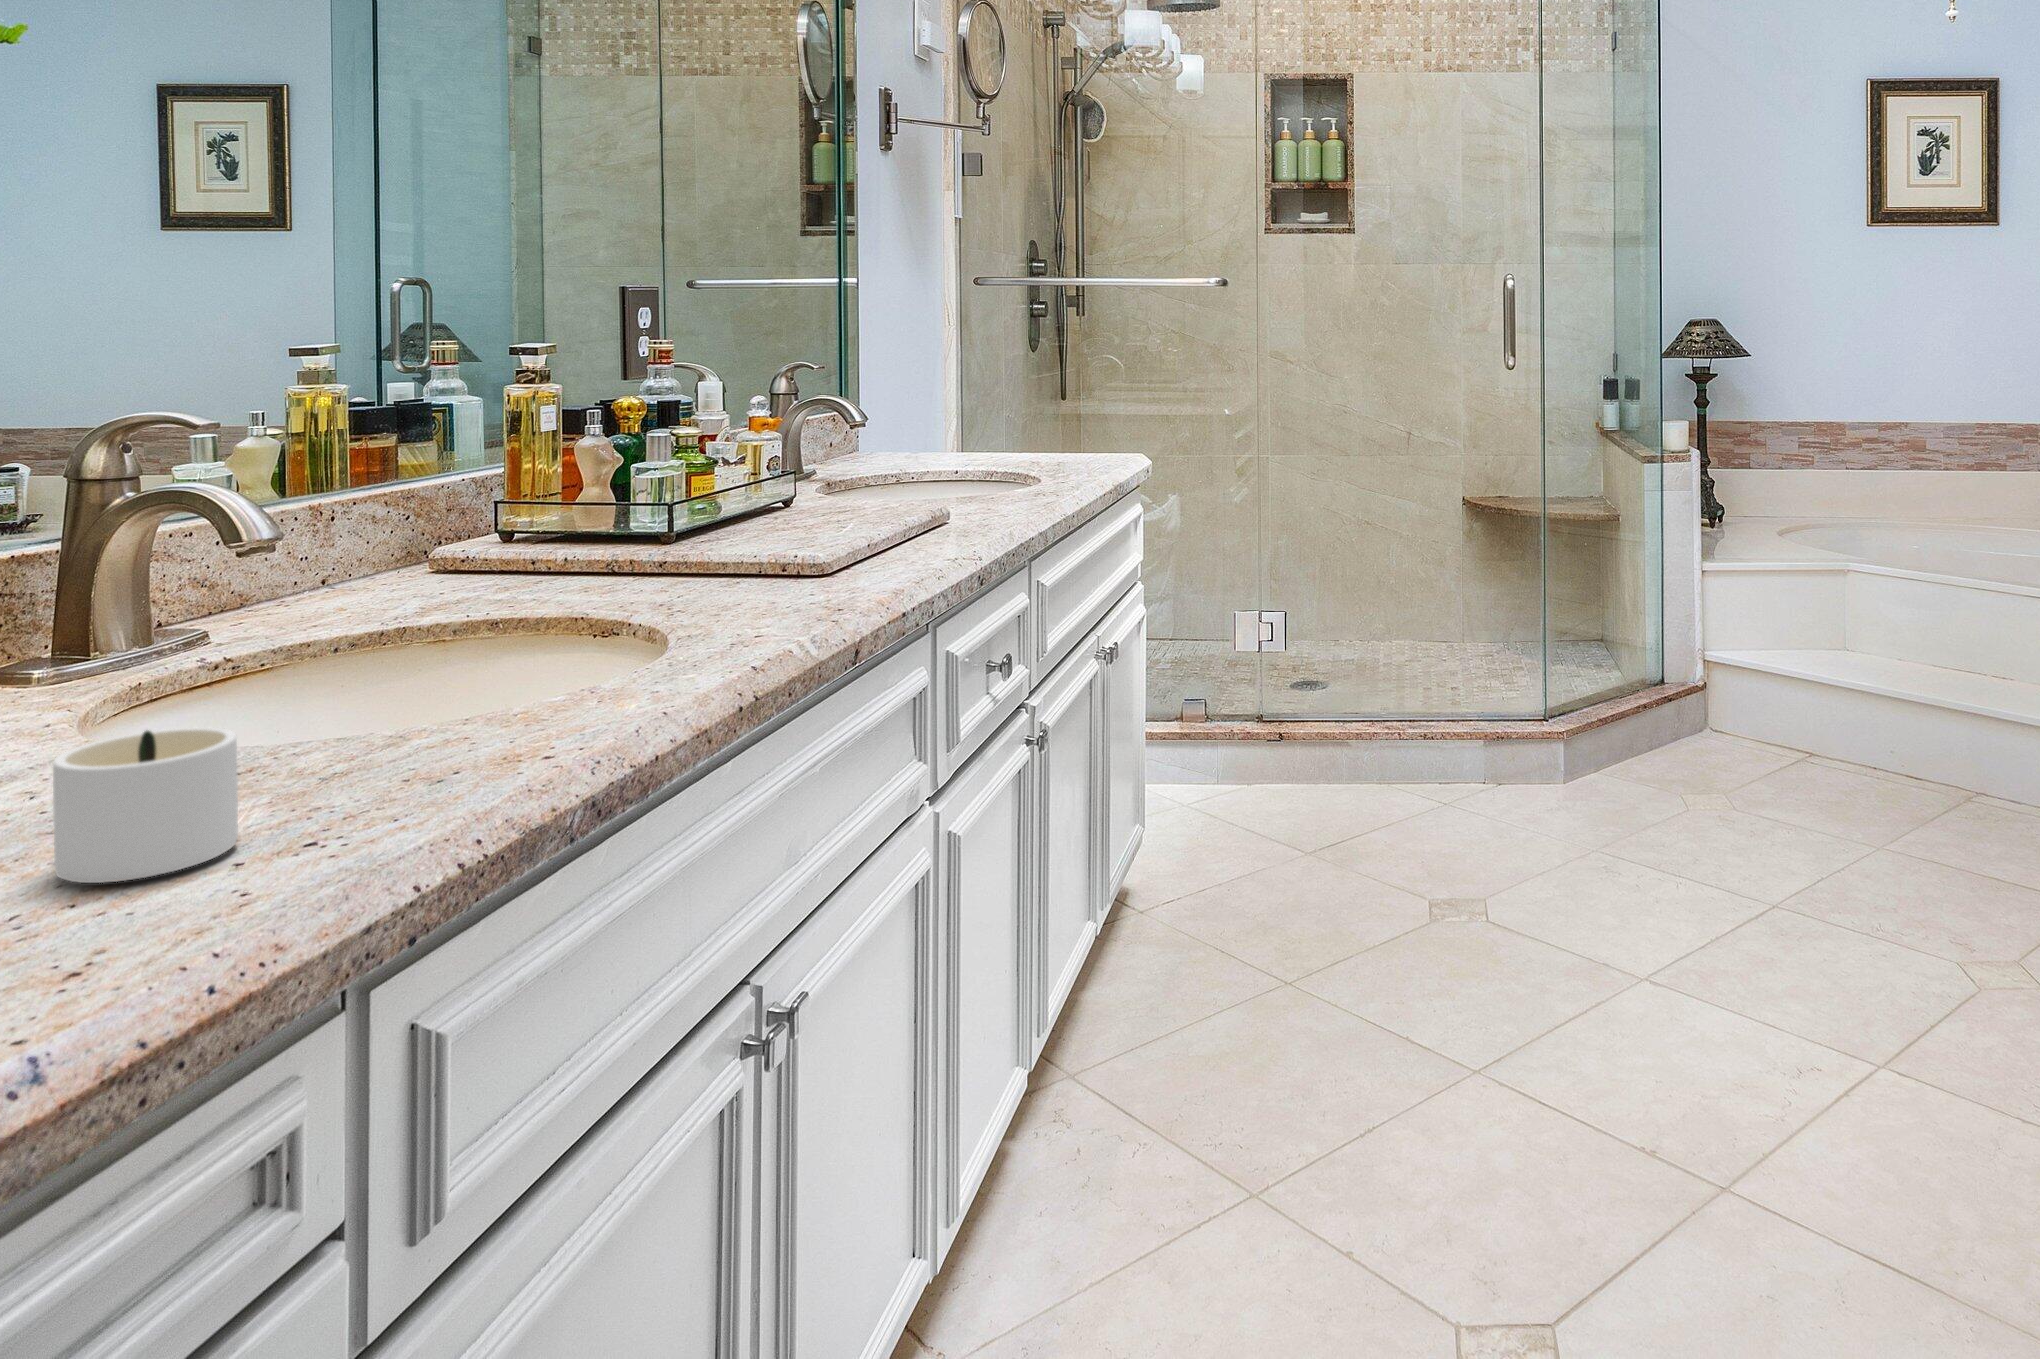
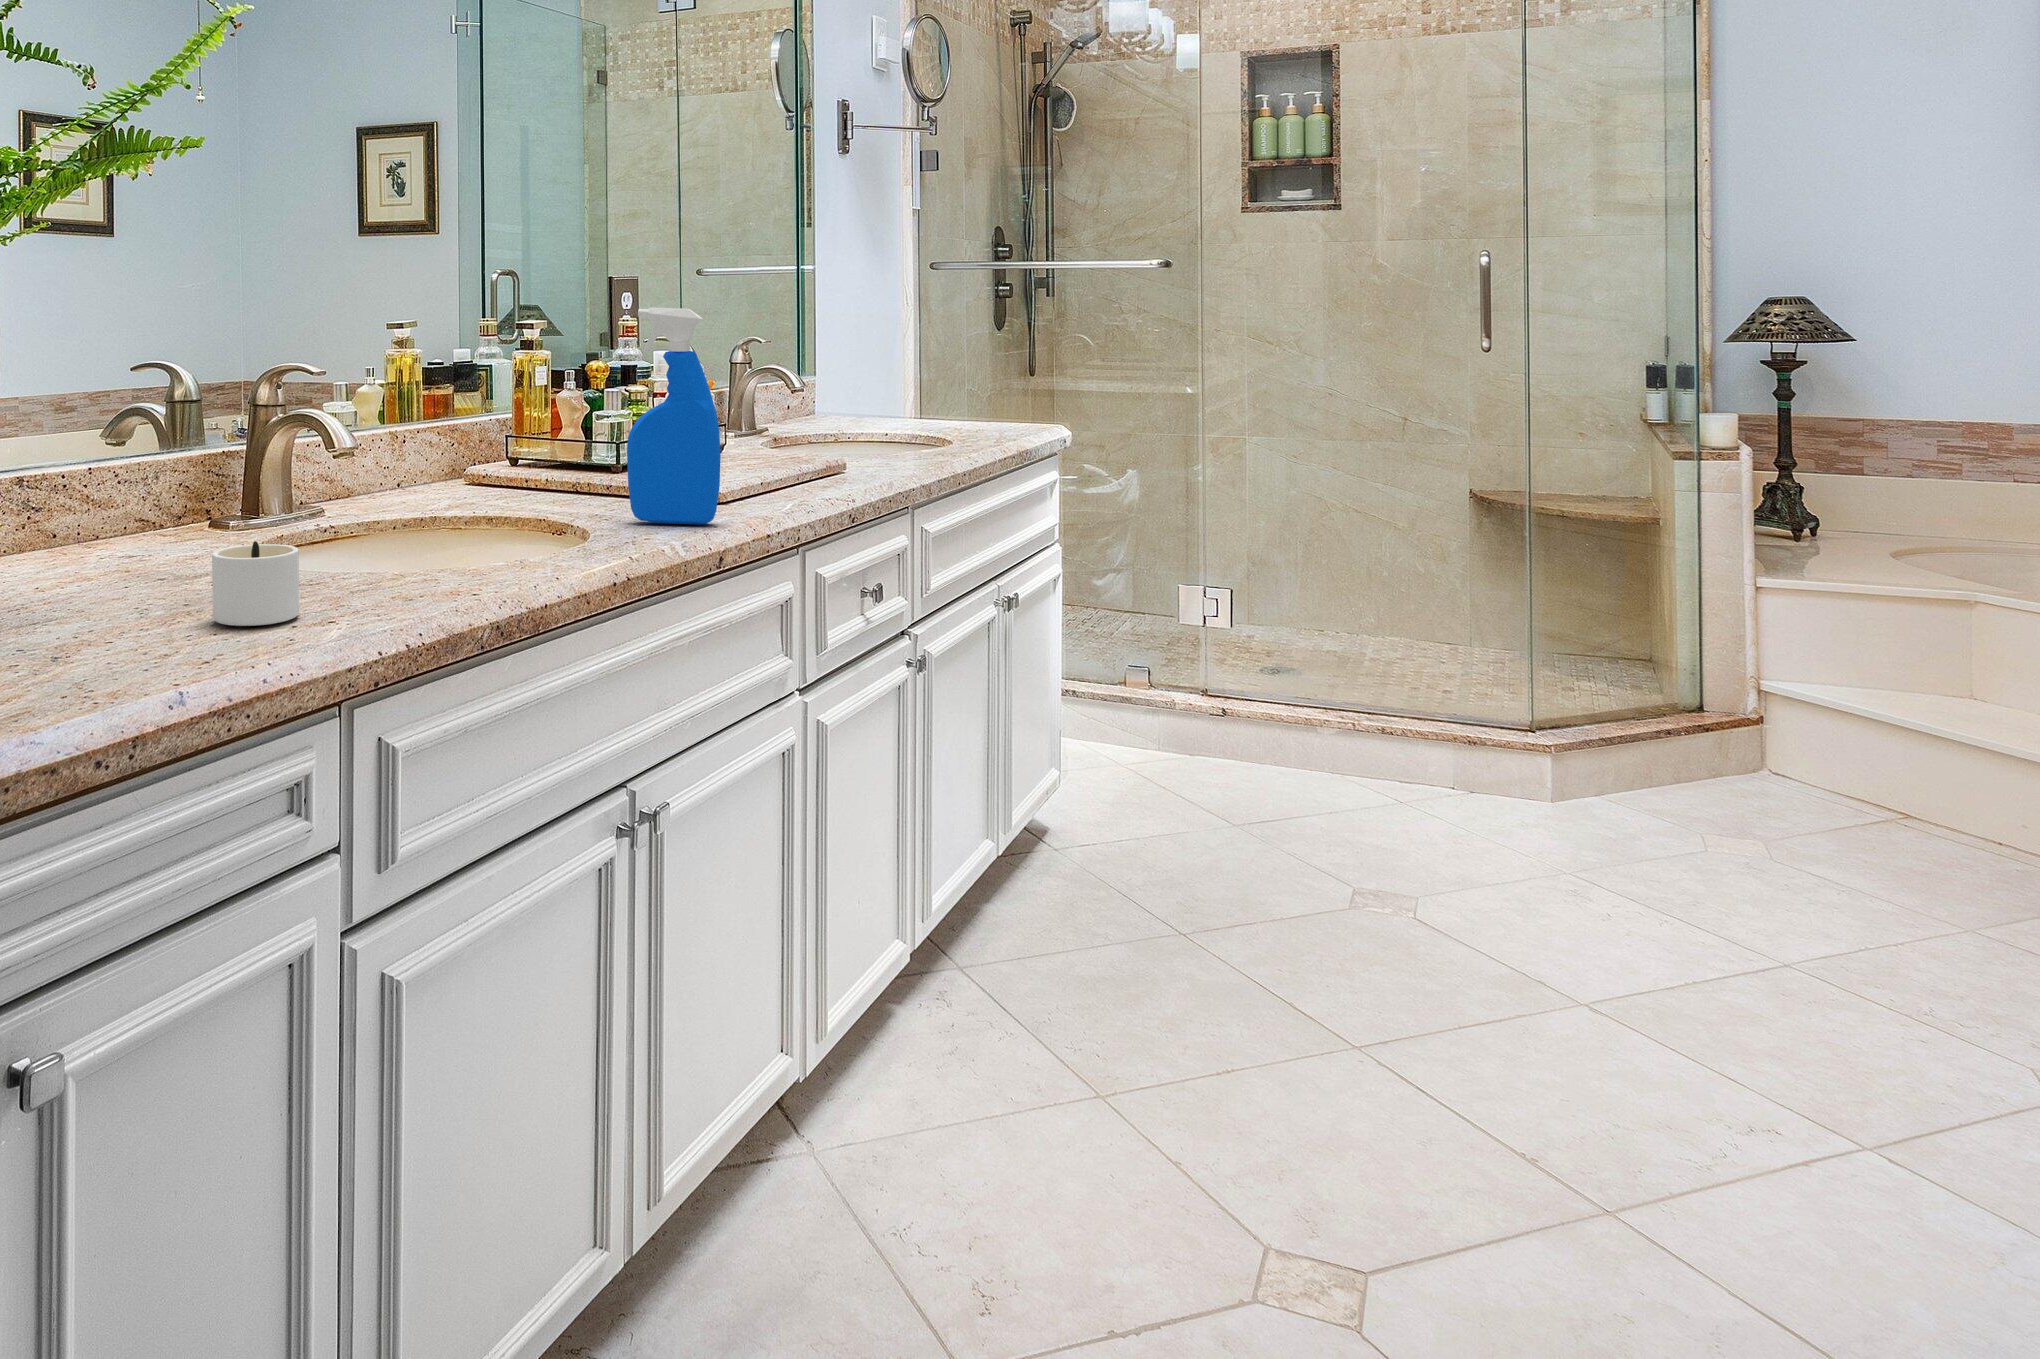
spray bottle: none [712,332,845,613] -> present [627,308,721,524]

